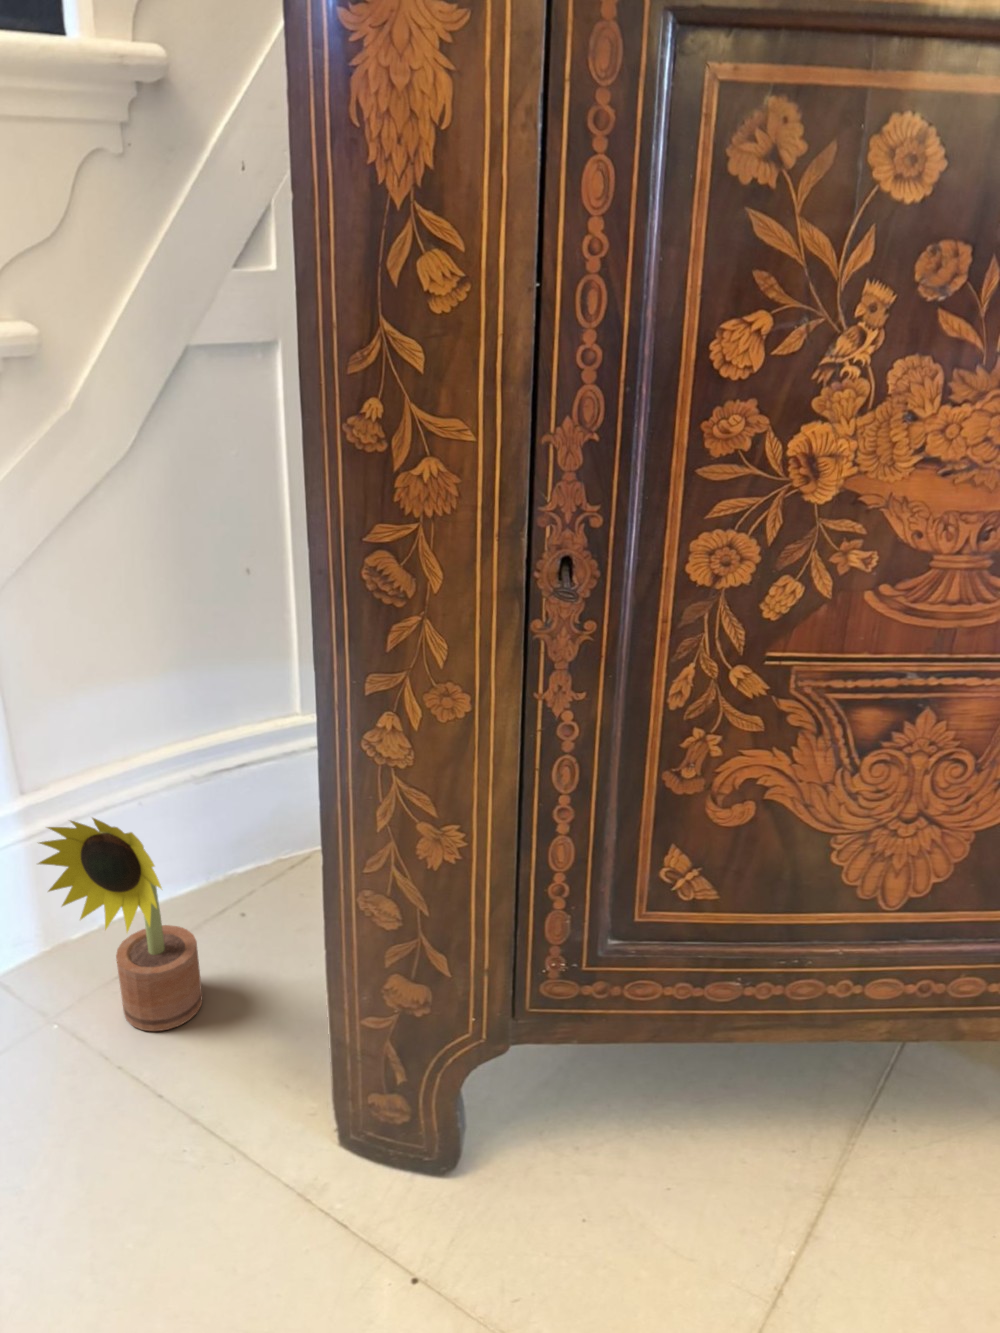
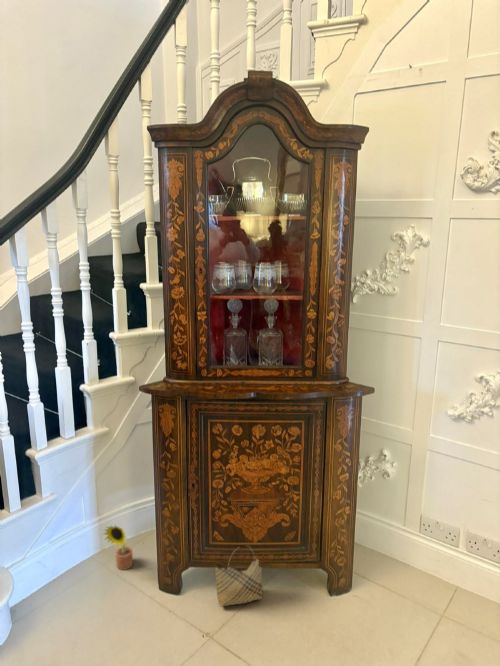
woven basket: none [650,843,907,1240] -> present [215,545,263,607]

